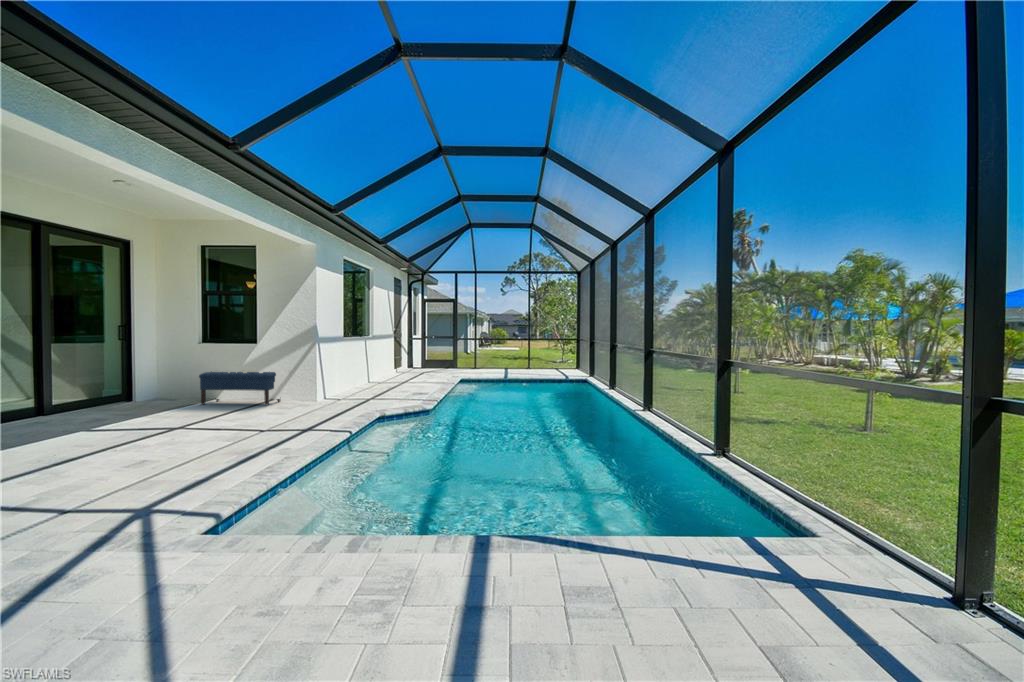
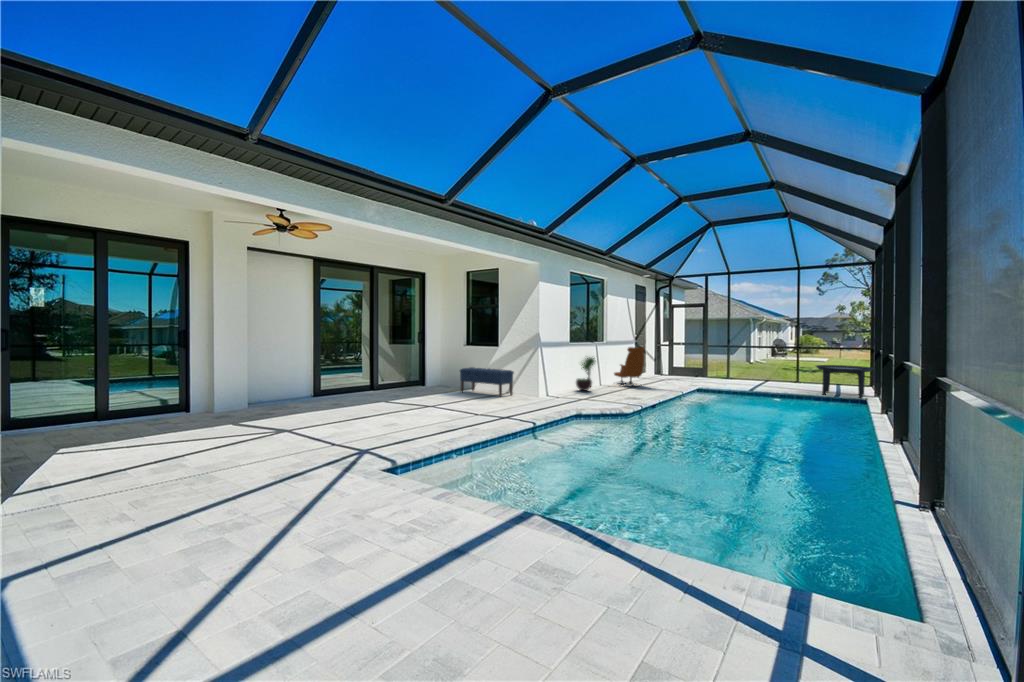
lounge chair: none [380,341,416,382] -> present [614,347,645,385]
potted tree: none [350,348,375,390] -> present [576,357,596,391]
round table: none [553,352,592,378] -> present [816,365,874,398]

